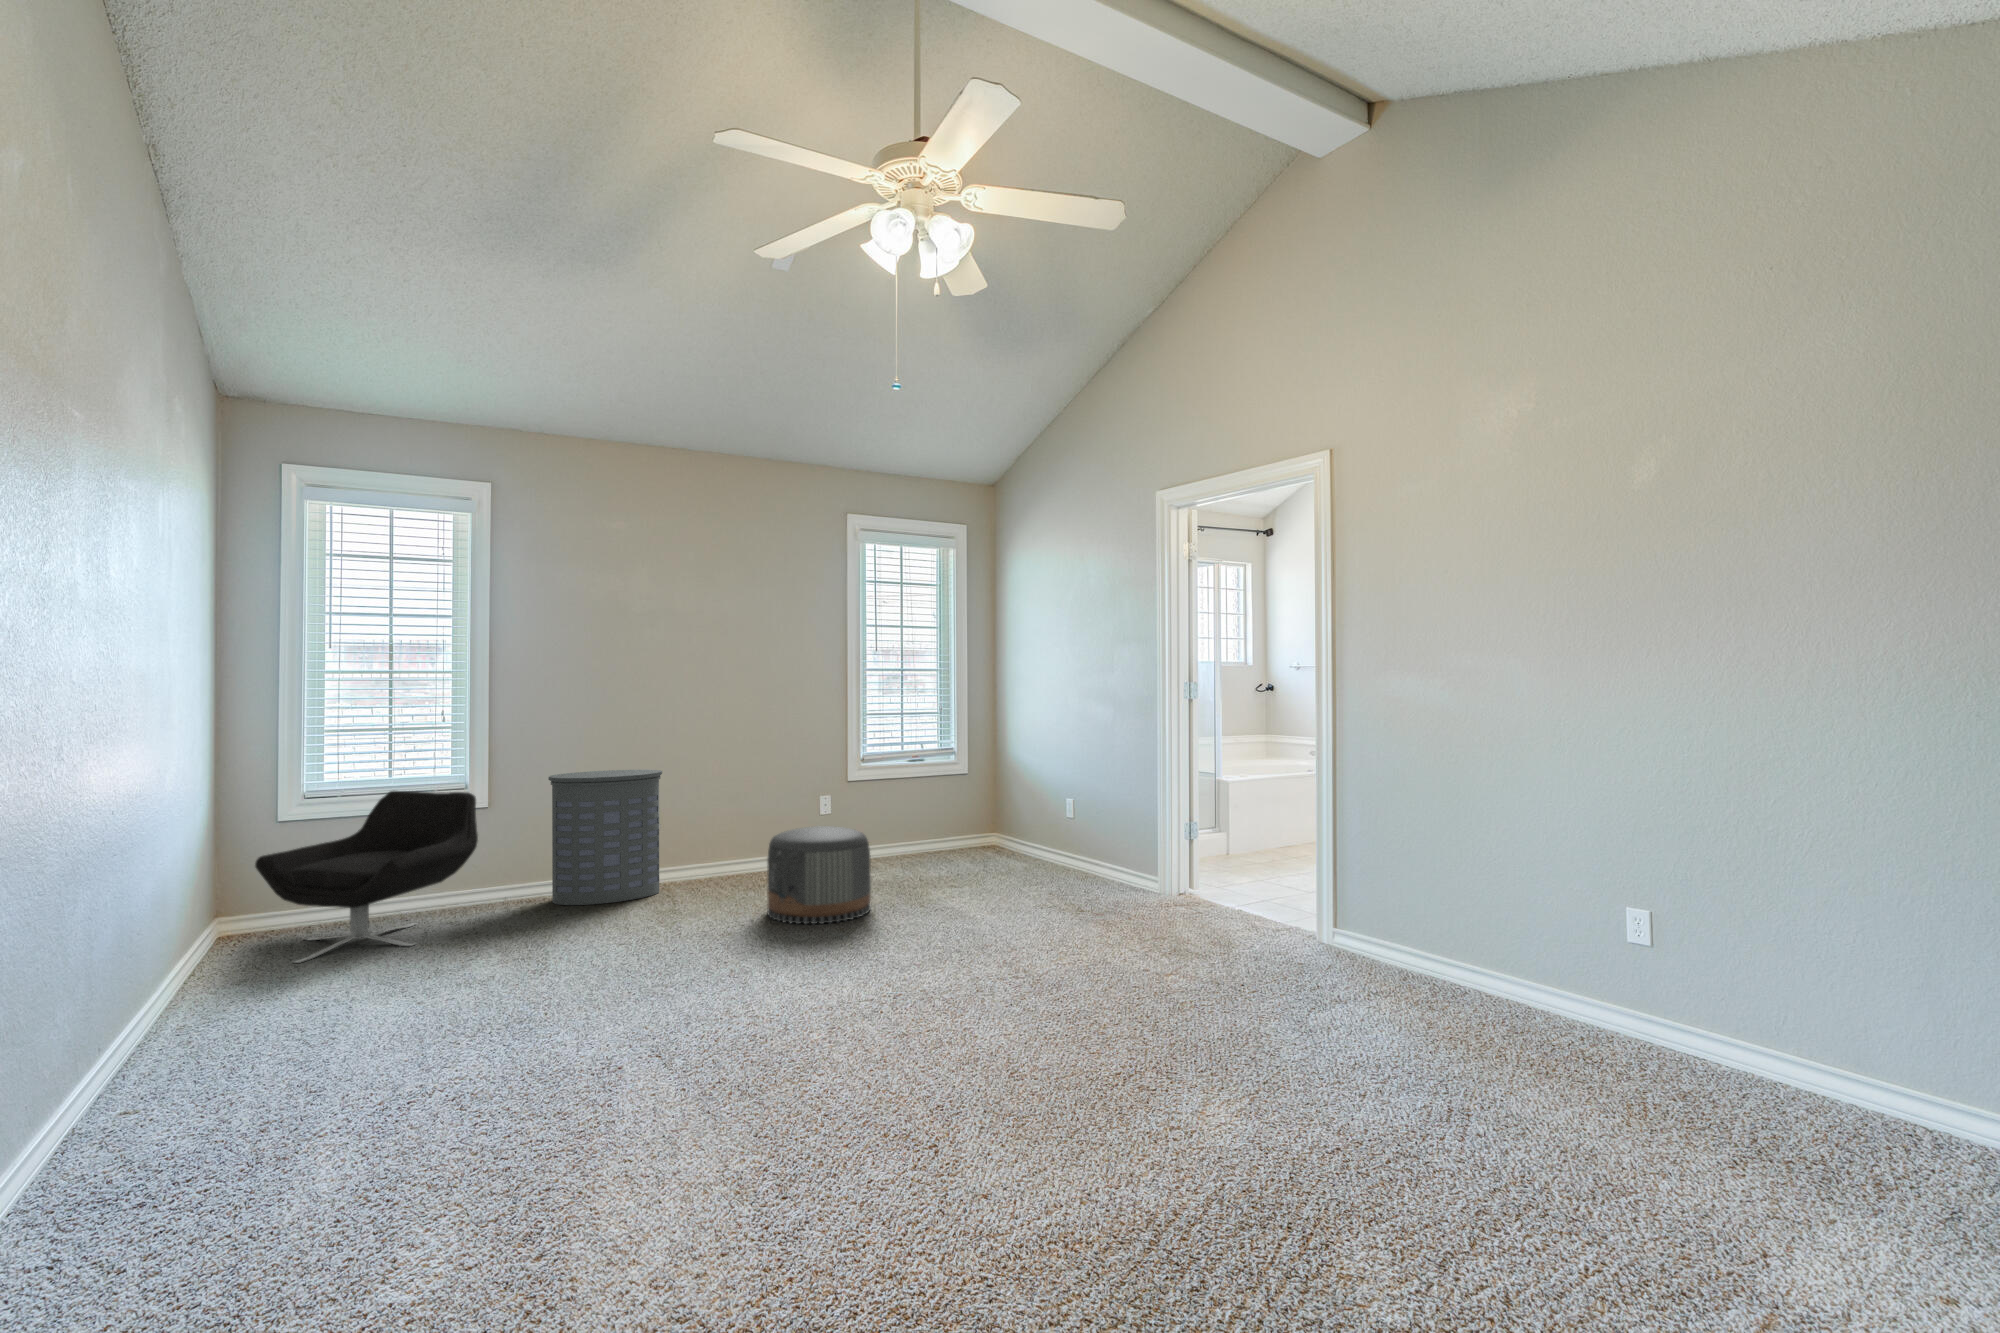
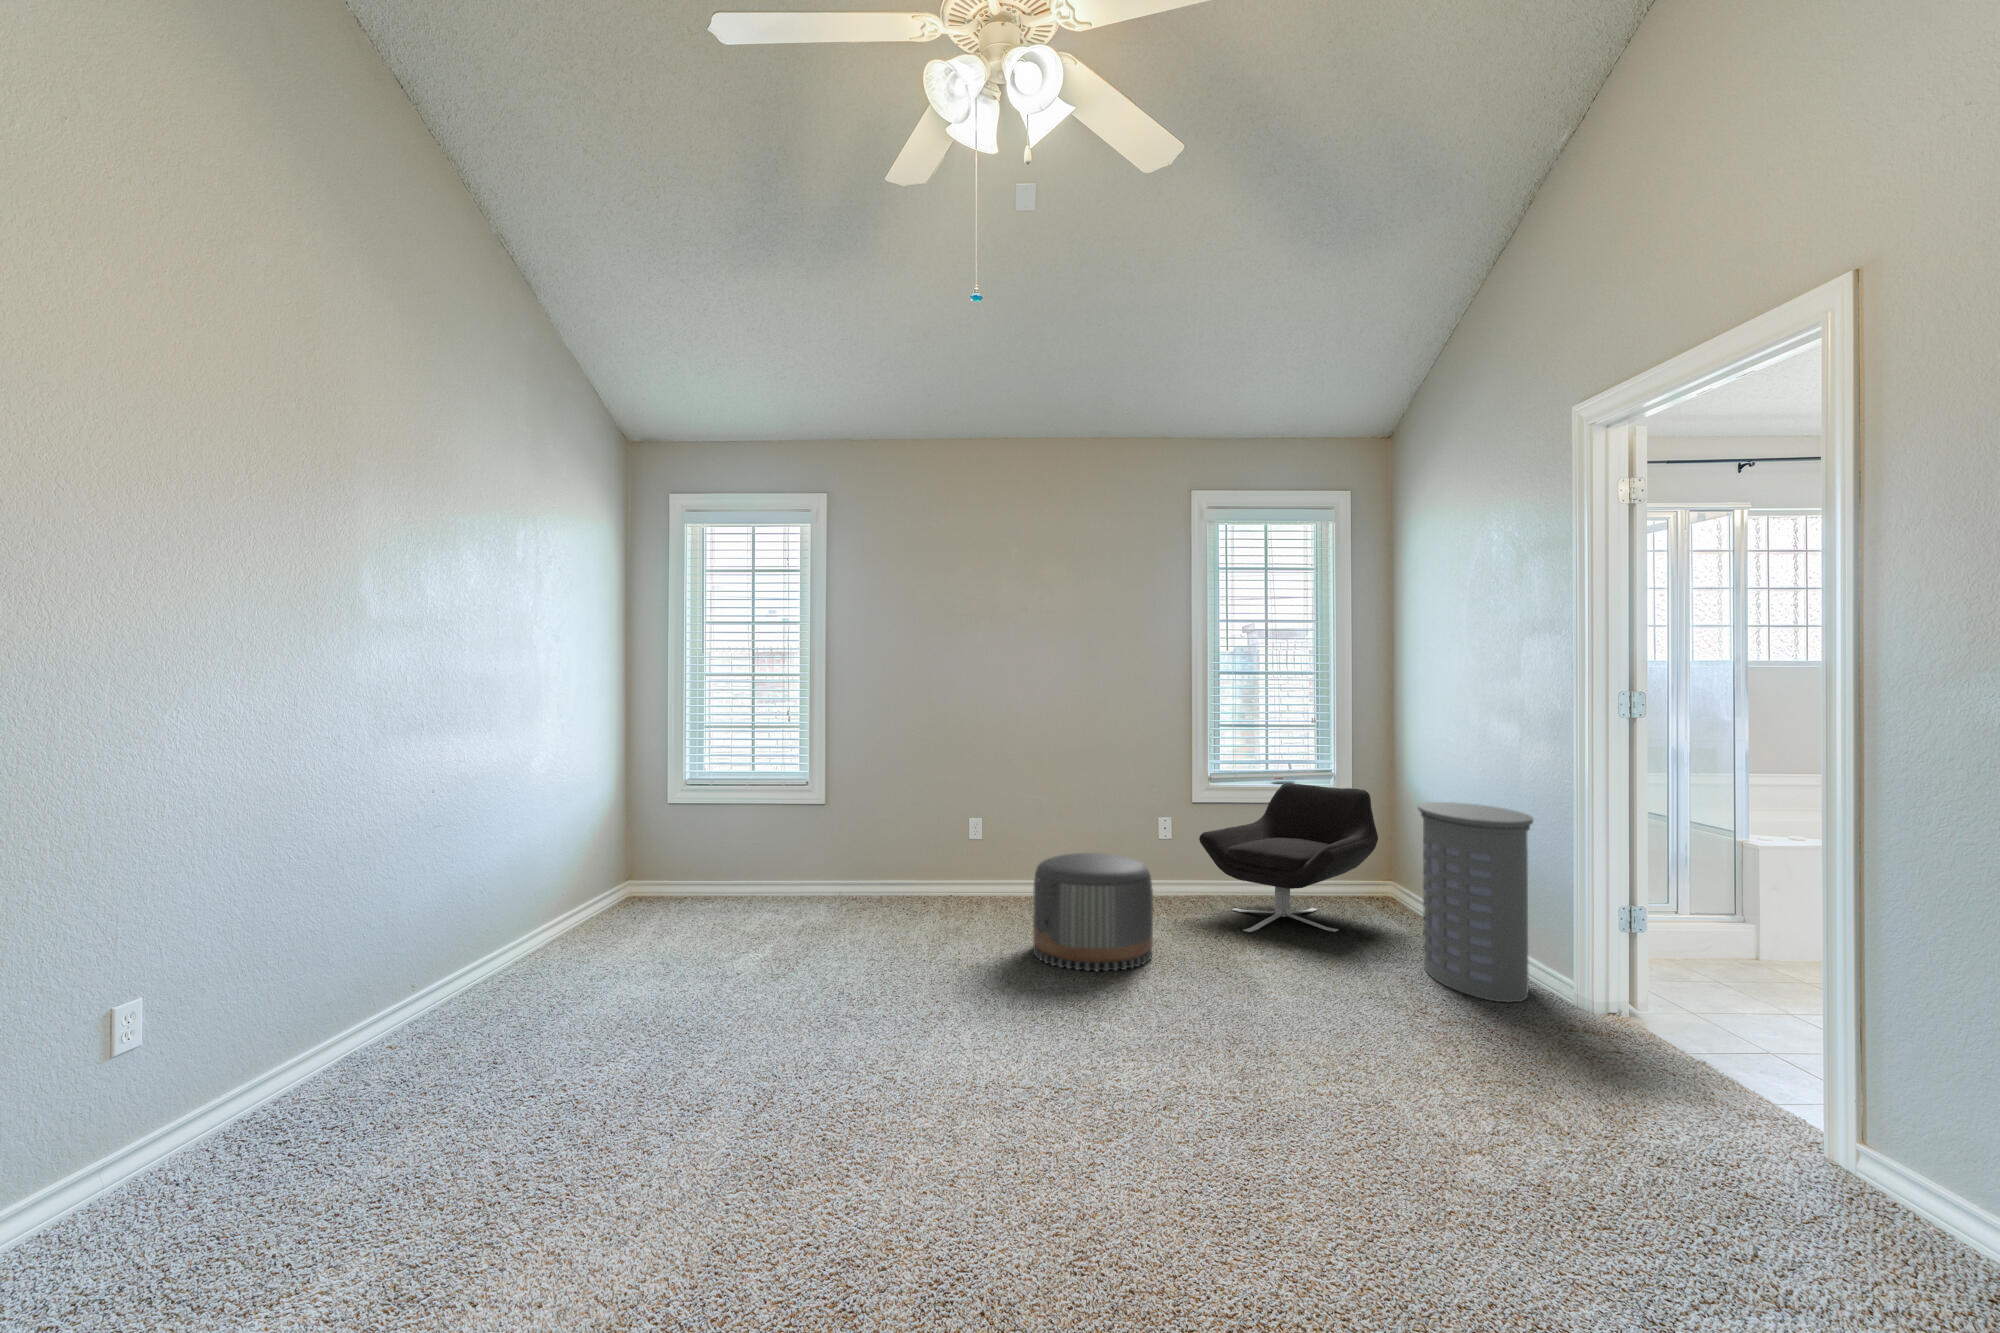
laundry hamper: present [548,770,662,905] -> present [1418,802,1533,1002]
lounge chair: present [255,791,478,963] -> present [1199,783,1378,932]

